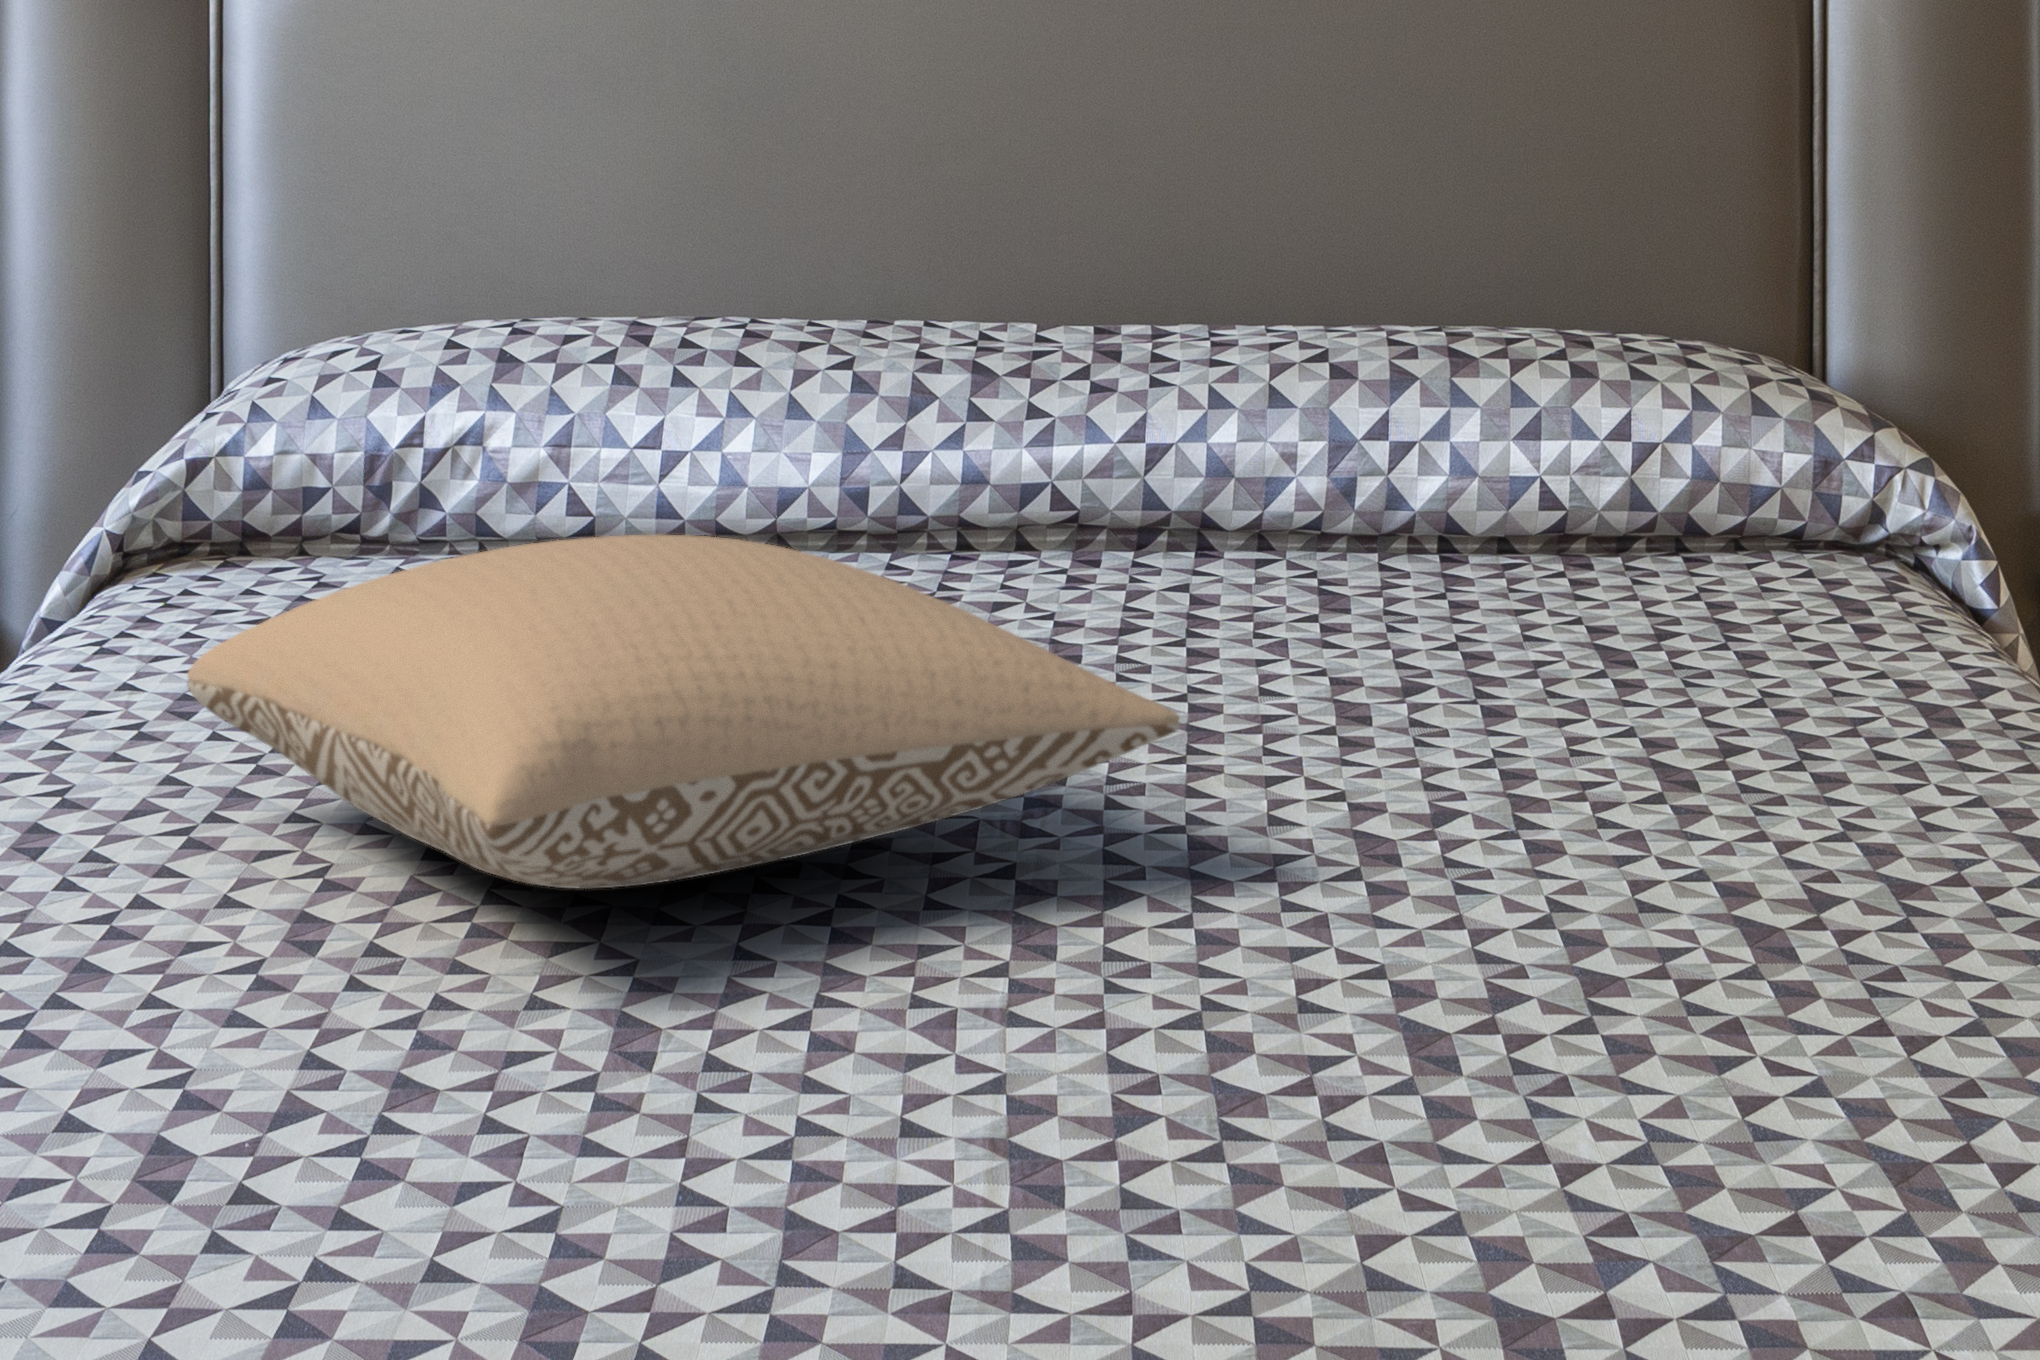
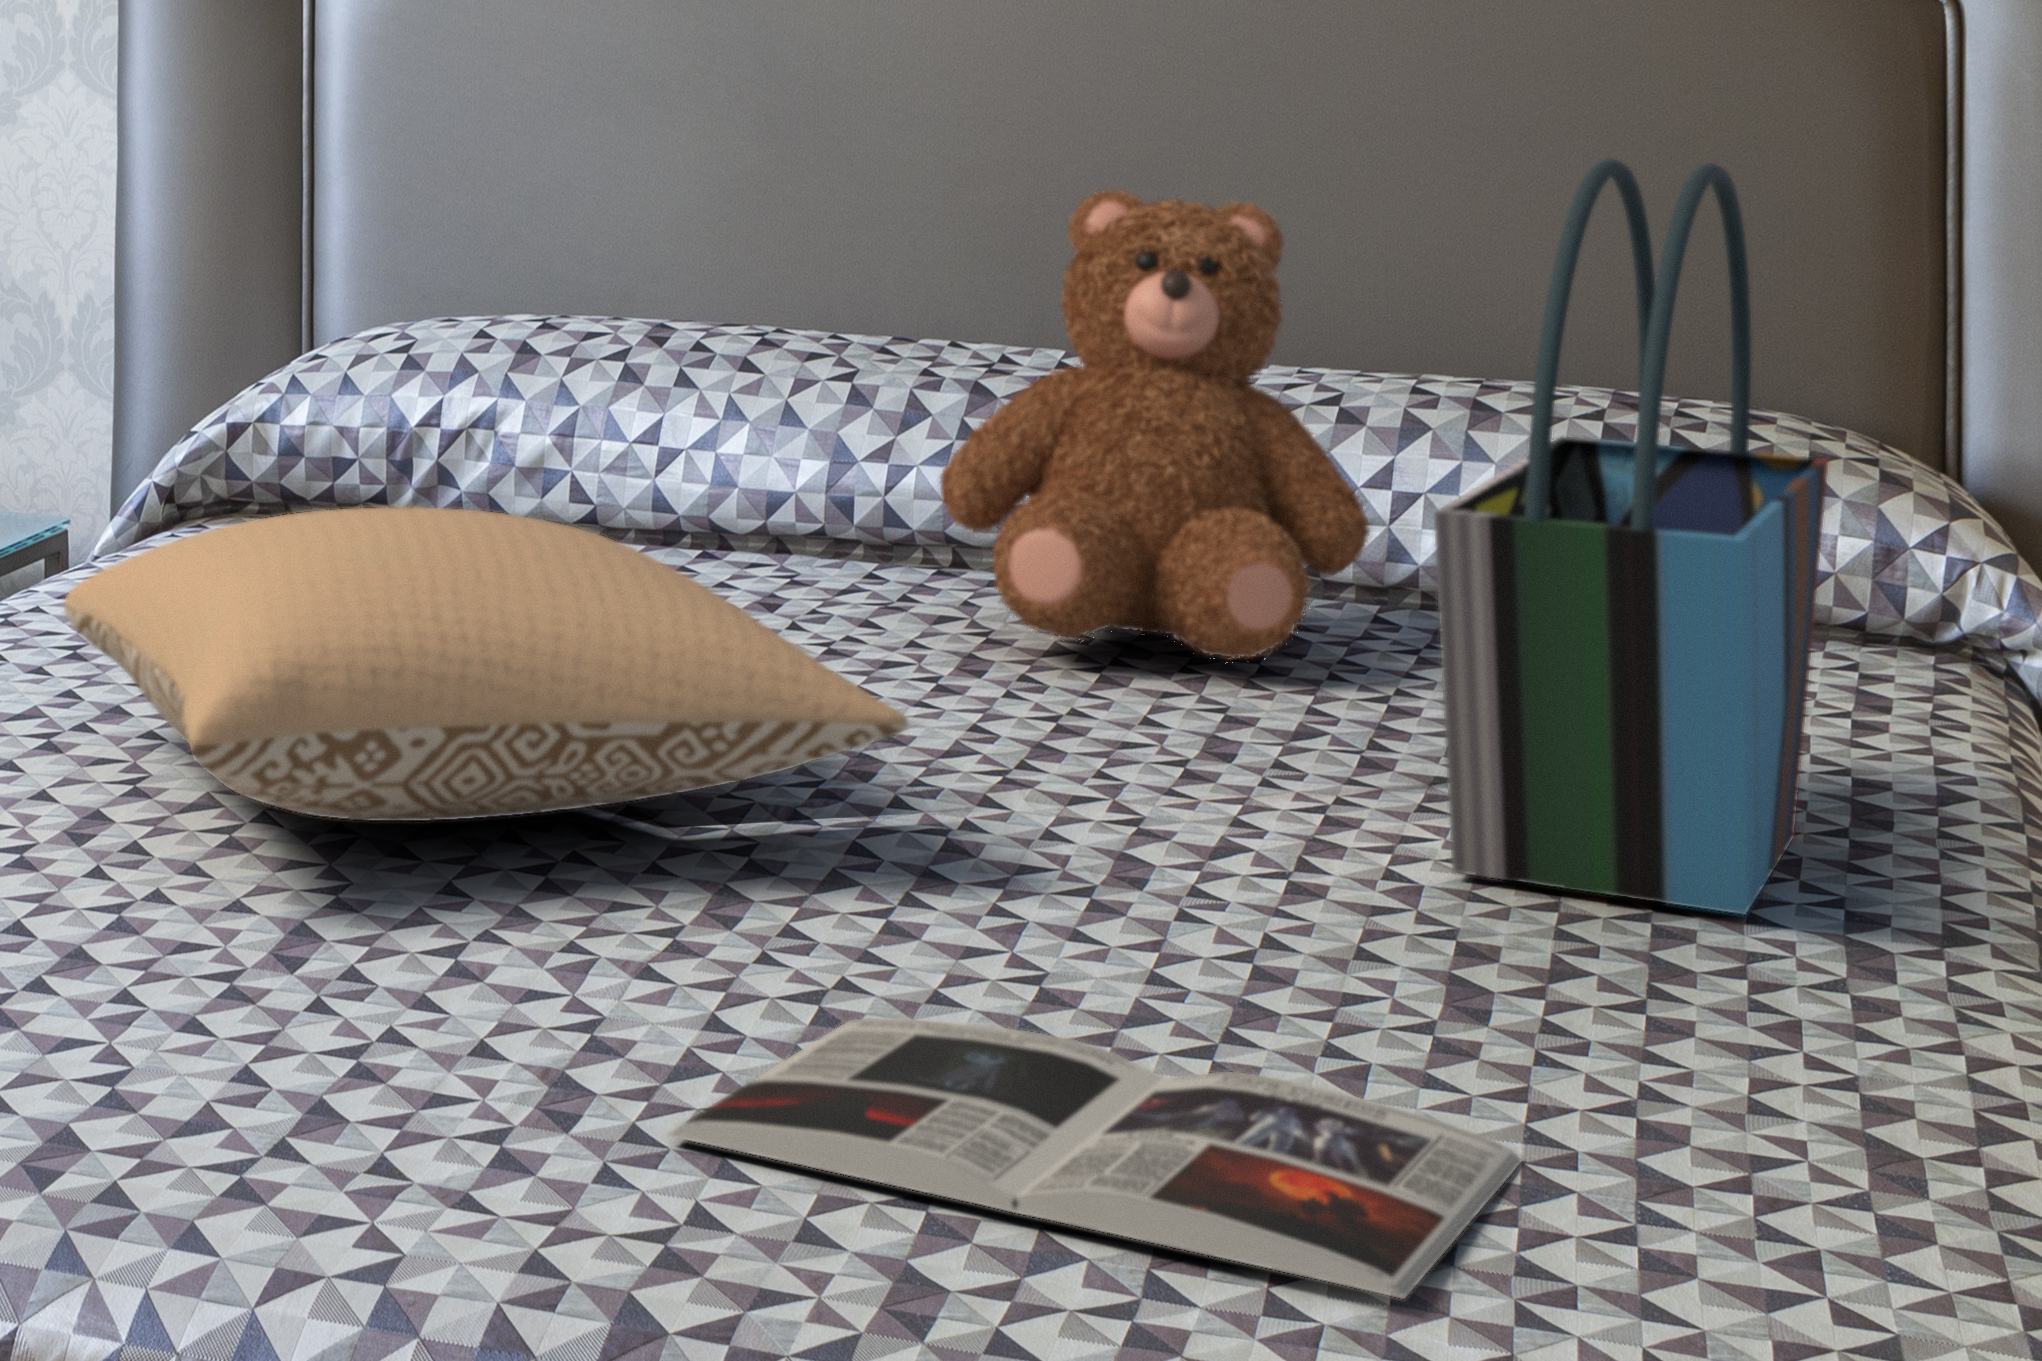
tote bag: none [1651,112,1945,825] -> present [1434,159,1828,914]
teddy bear: none [1004,157,1421,628] -> present [940,190,1370,660]
magazine: none [1166,1030,1954,1251] -> present [668,1018,1522,1298]

